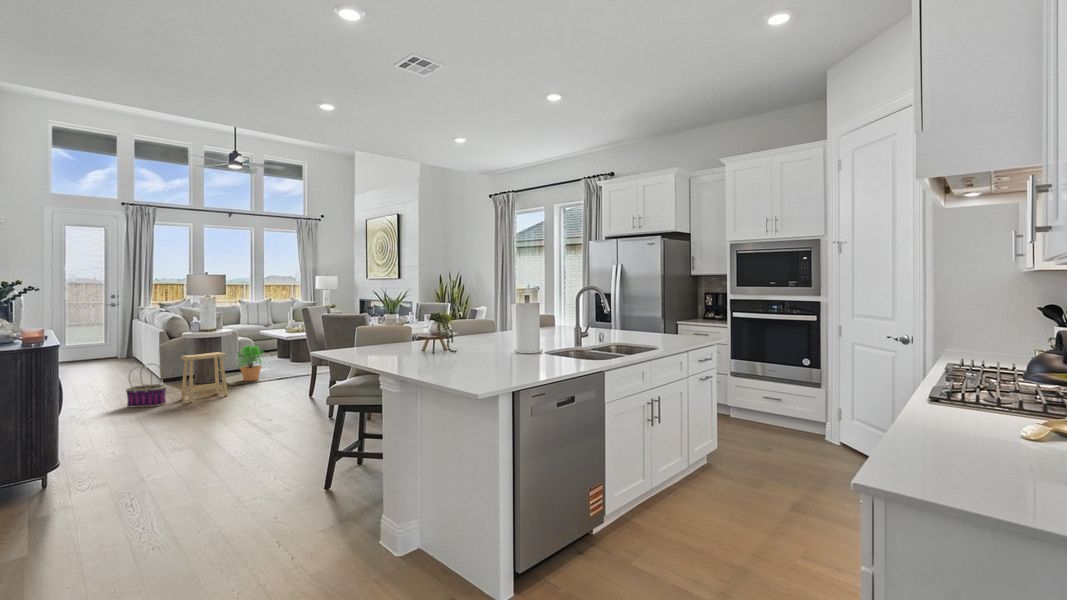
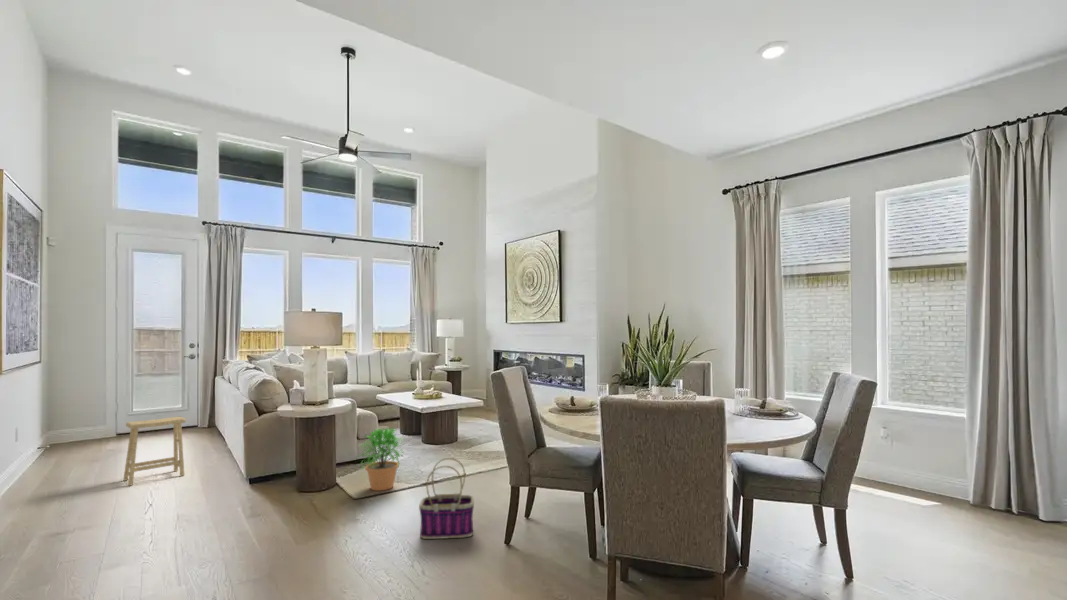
footstool: present [181,352,228,402] -> present [123,417,186,486]
basket: present [126,364,166,407] -> present [419,458,474,539]

